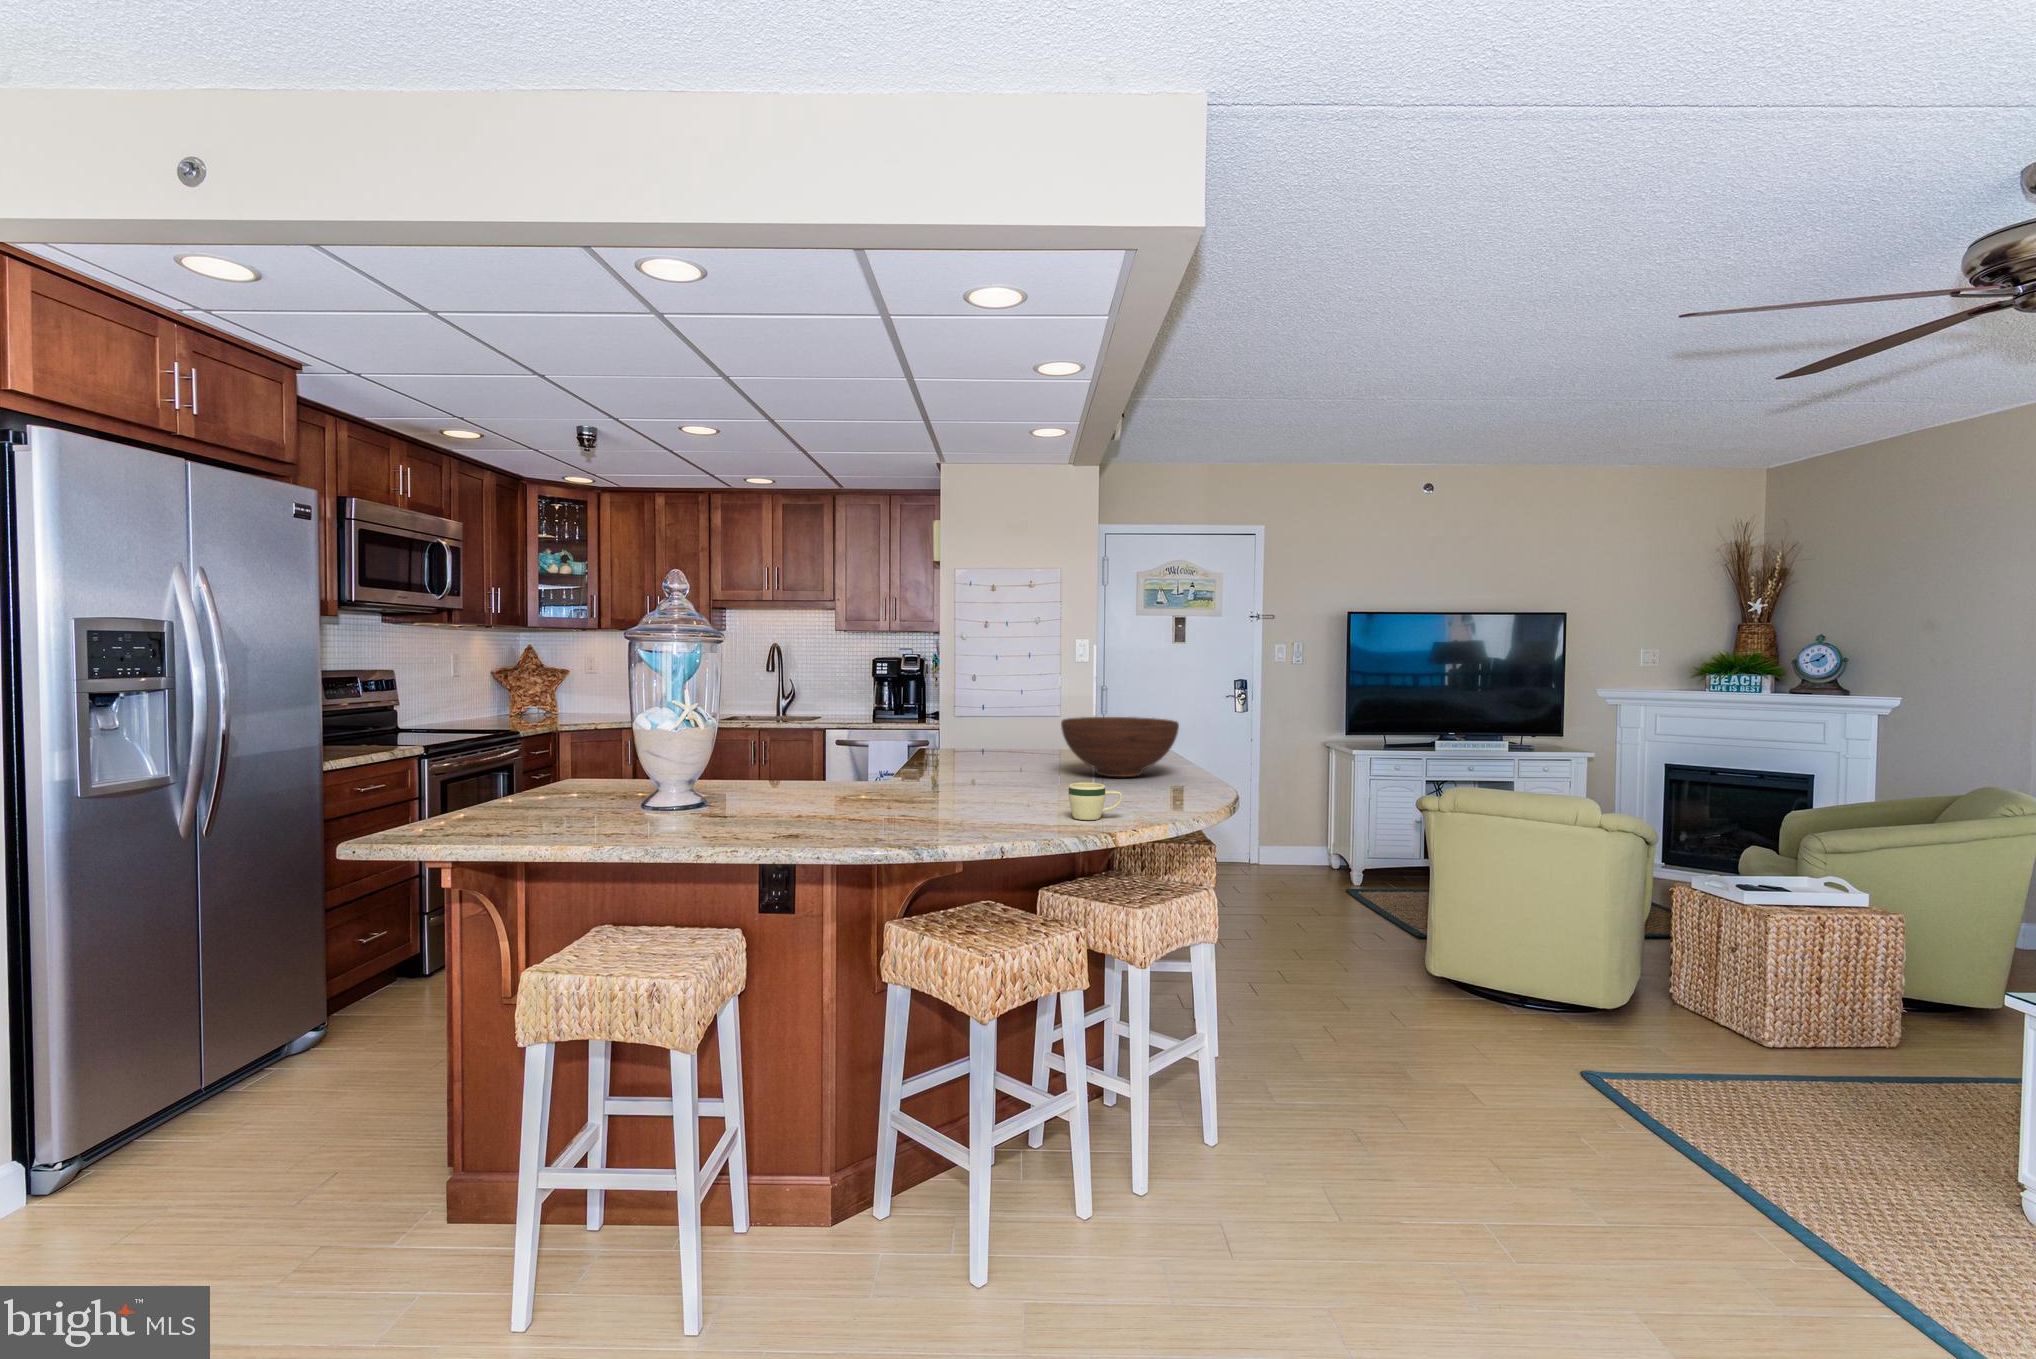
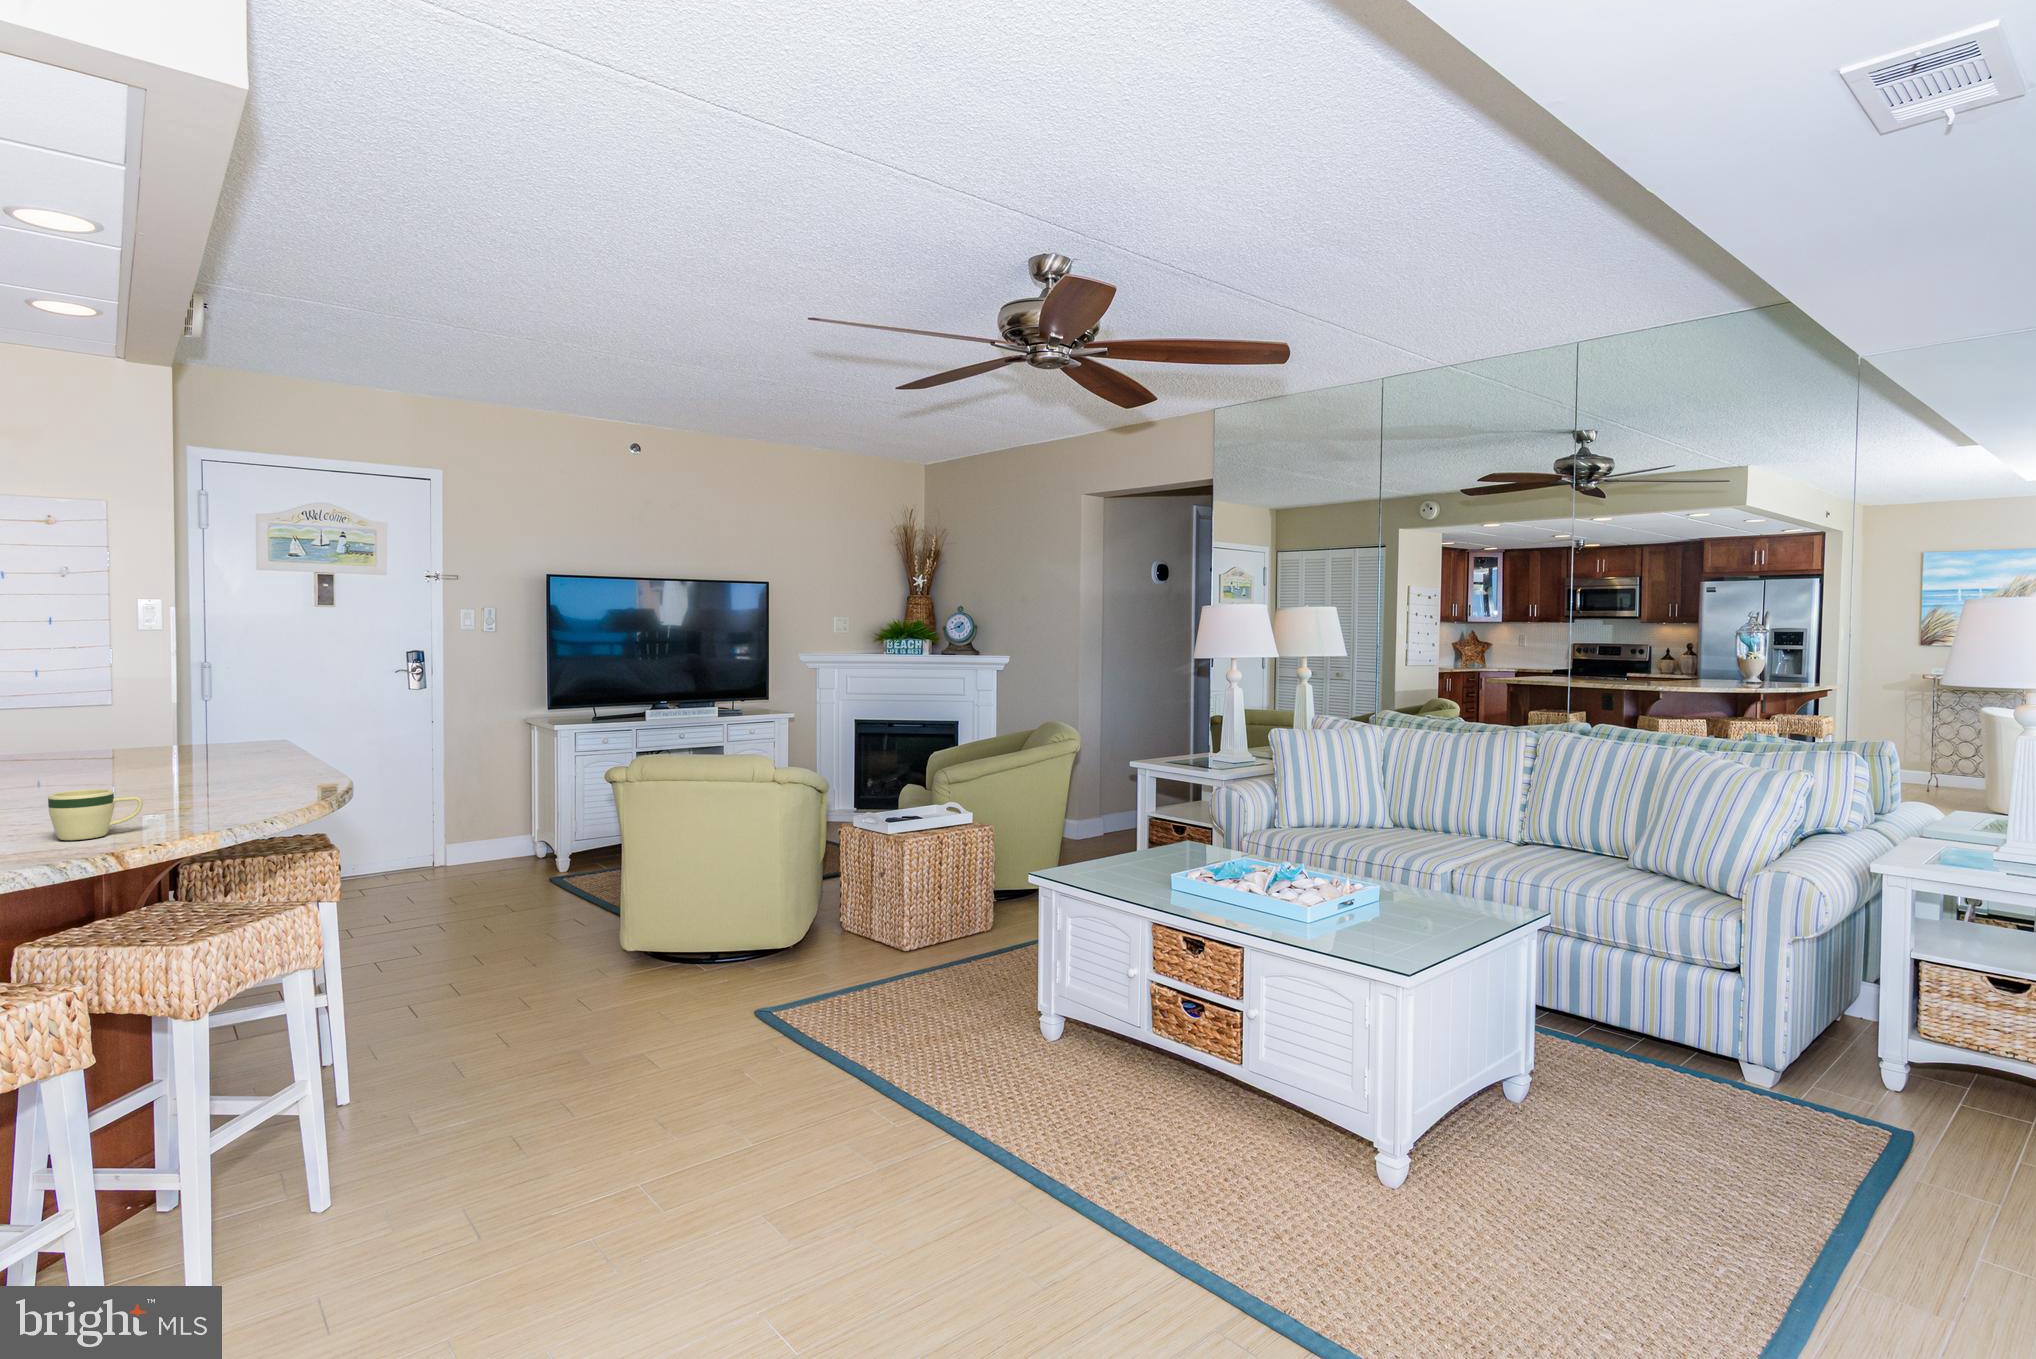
fruit bowl: present [1061,717,1179,777] -> none [75,700,270,780]

